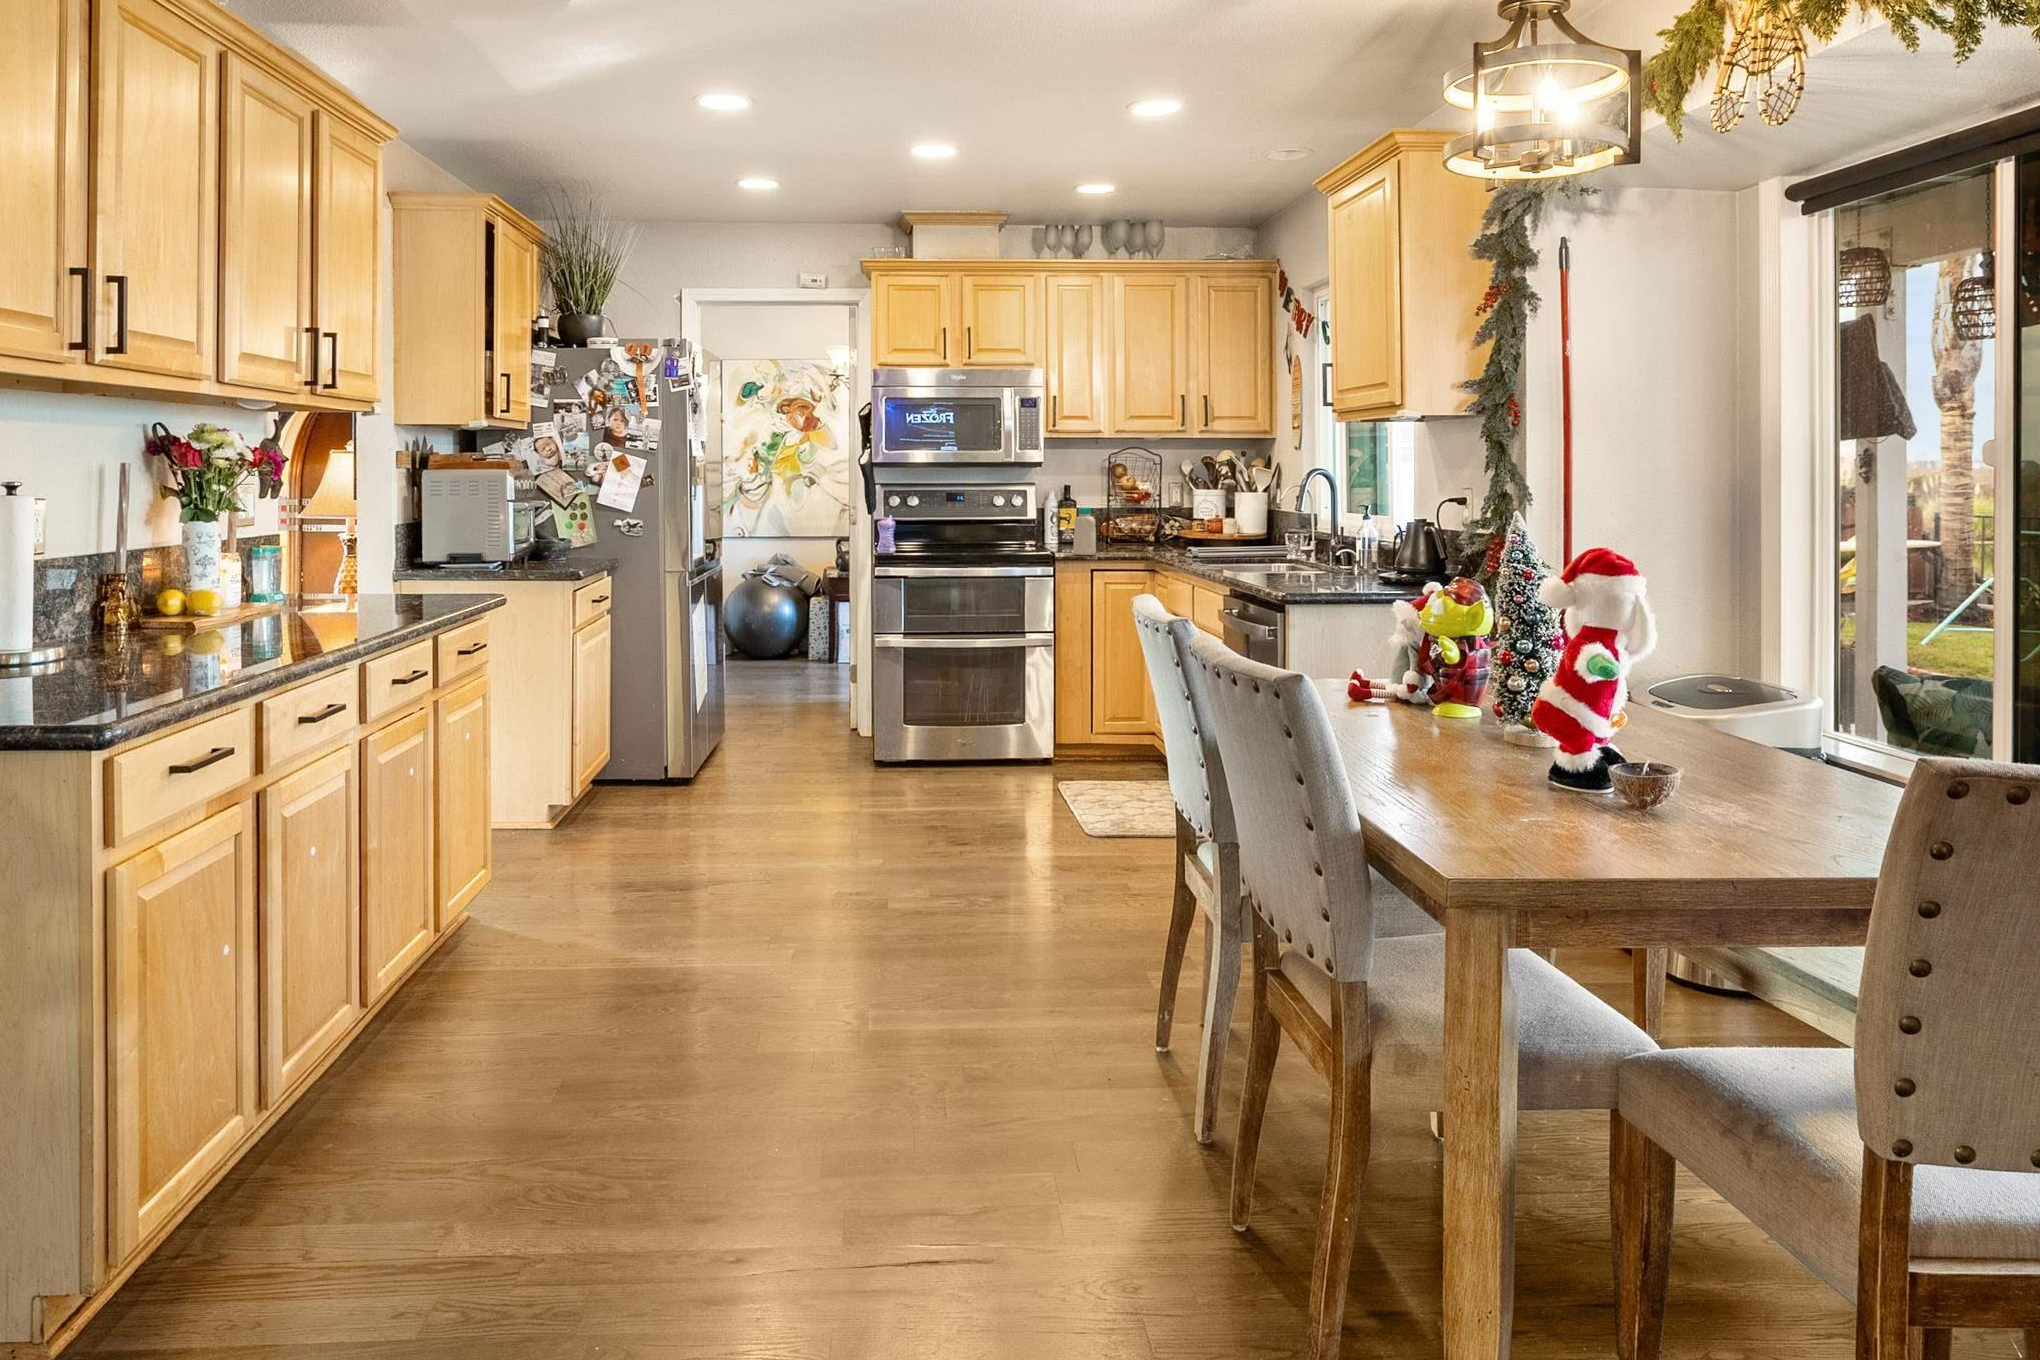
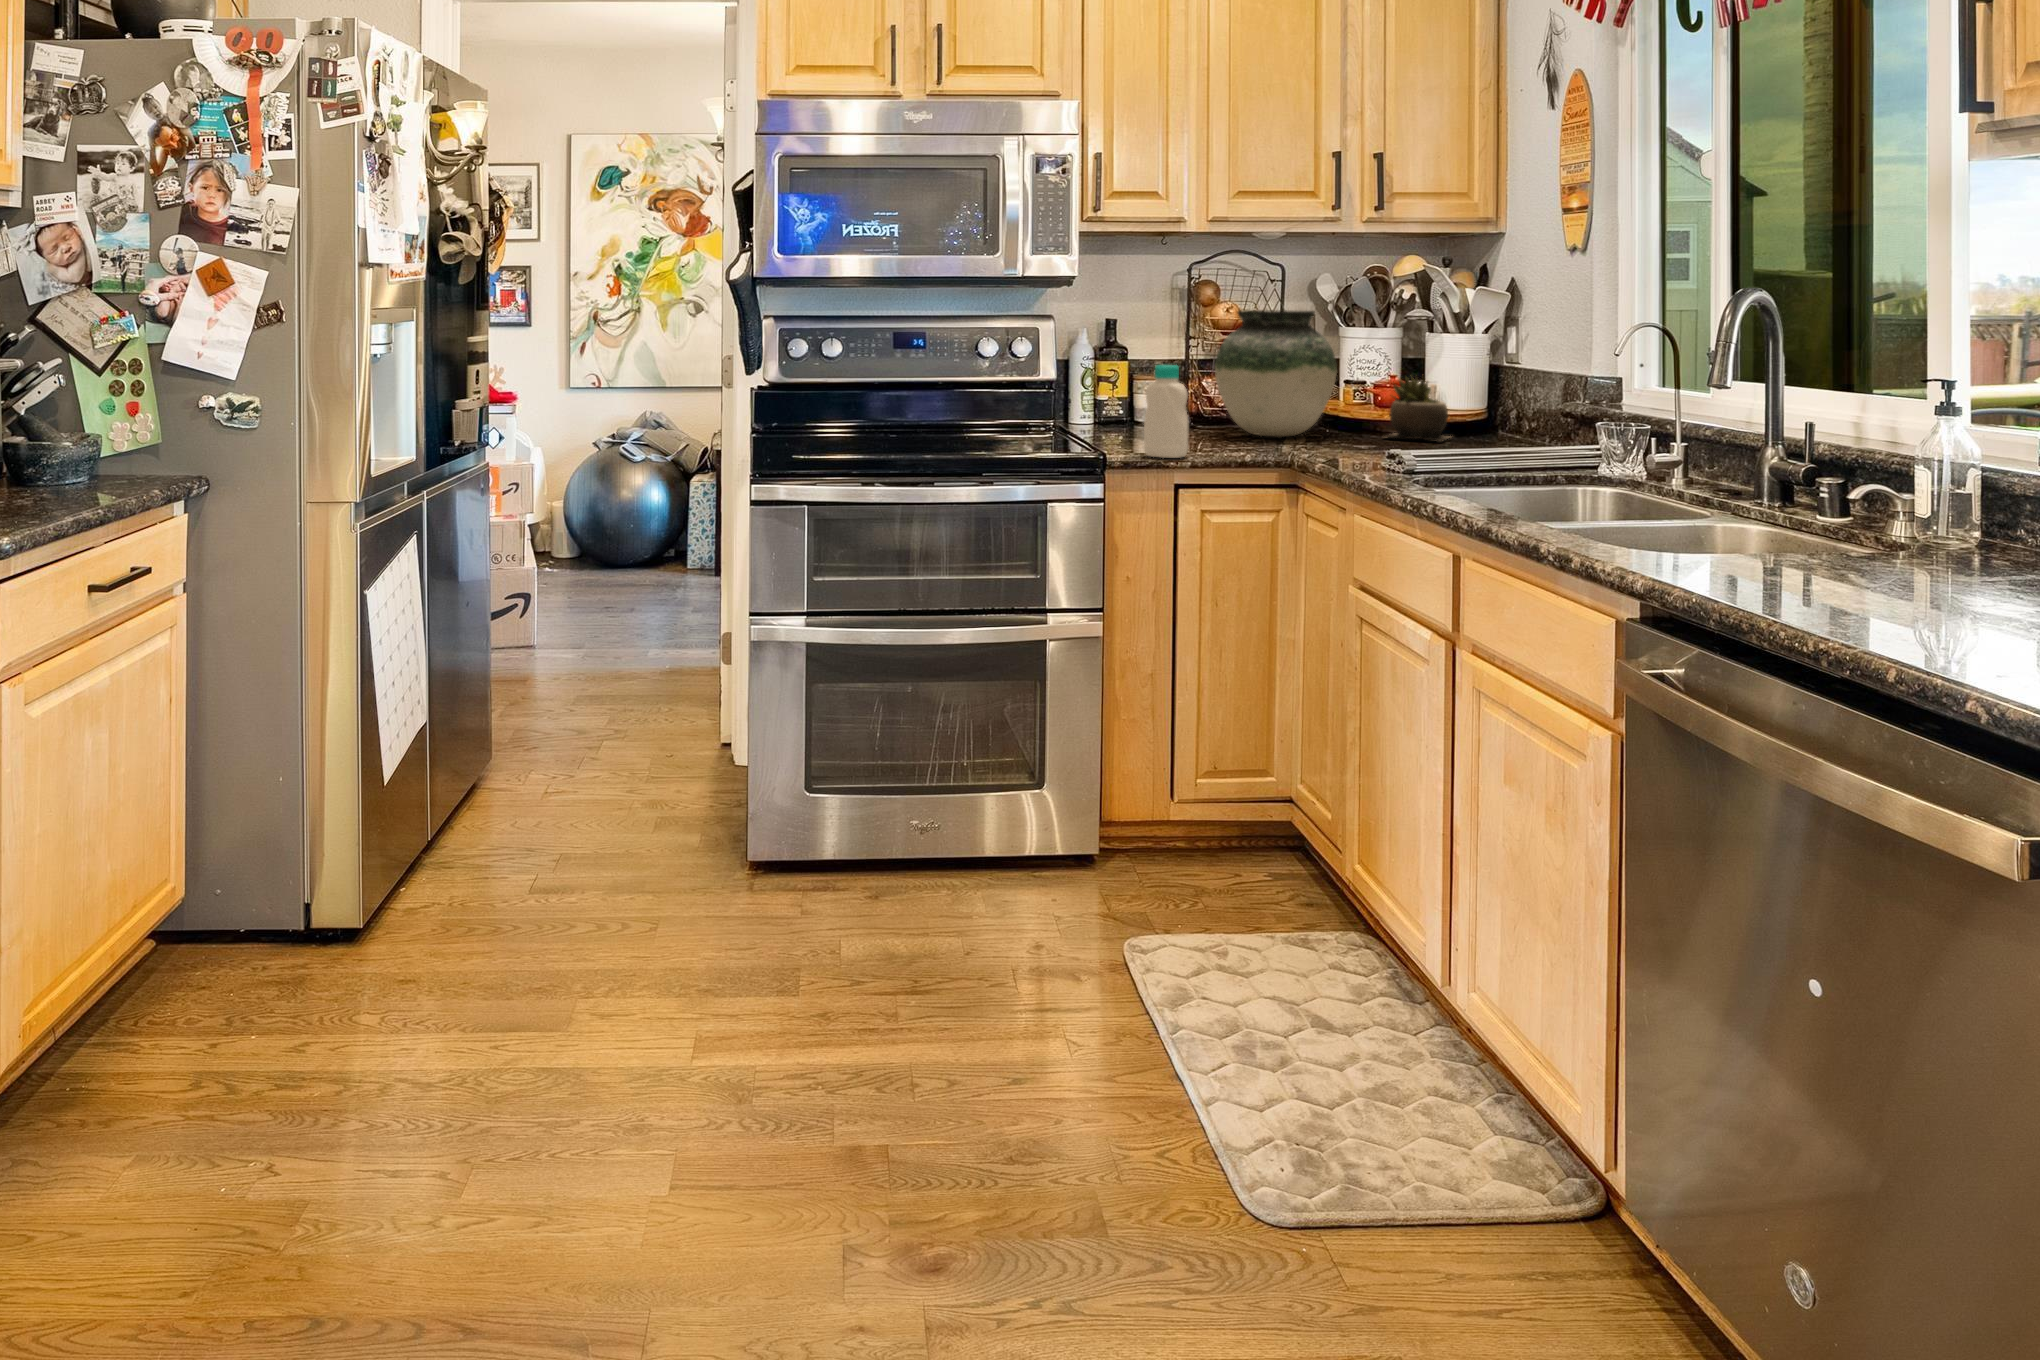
vase: none [1118,480,1182,547] -> present [1215,310,1337,437]
succulent plant: none [1205,514,1246,548] -> present [1386,377,1449,441]

